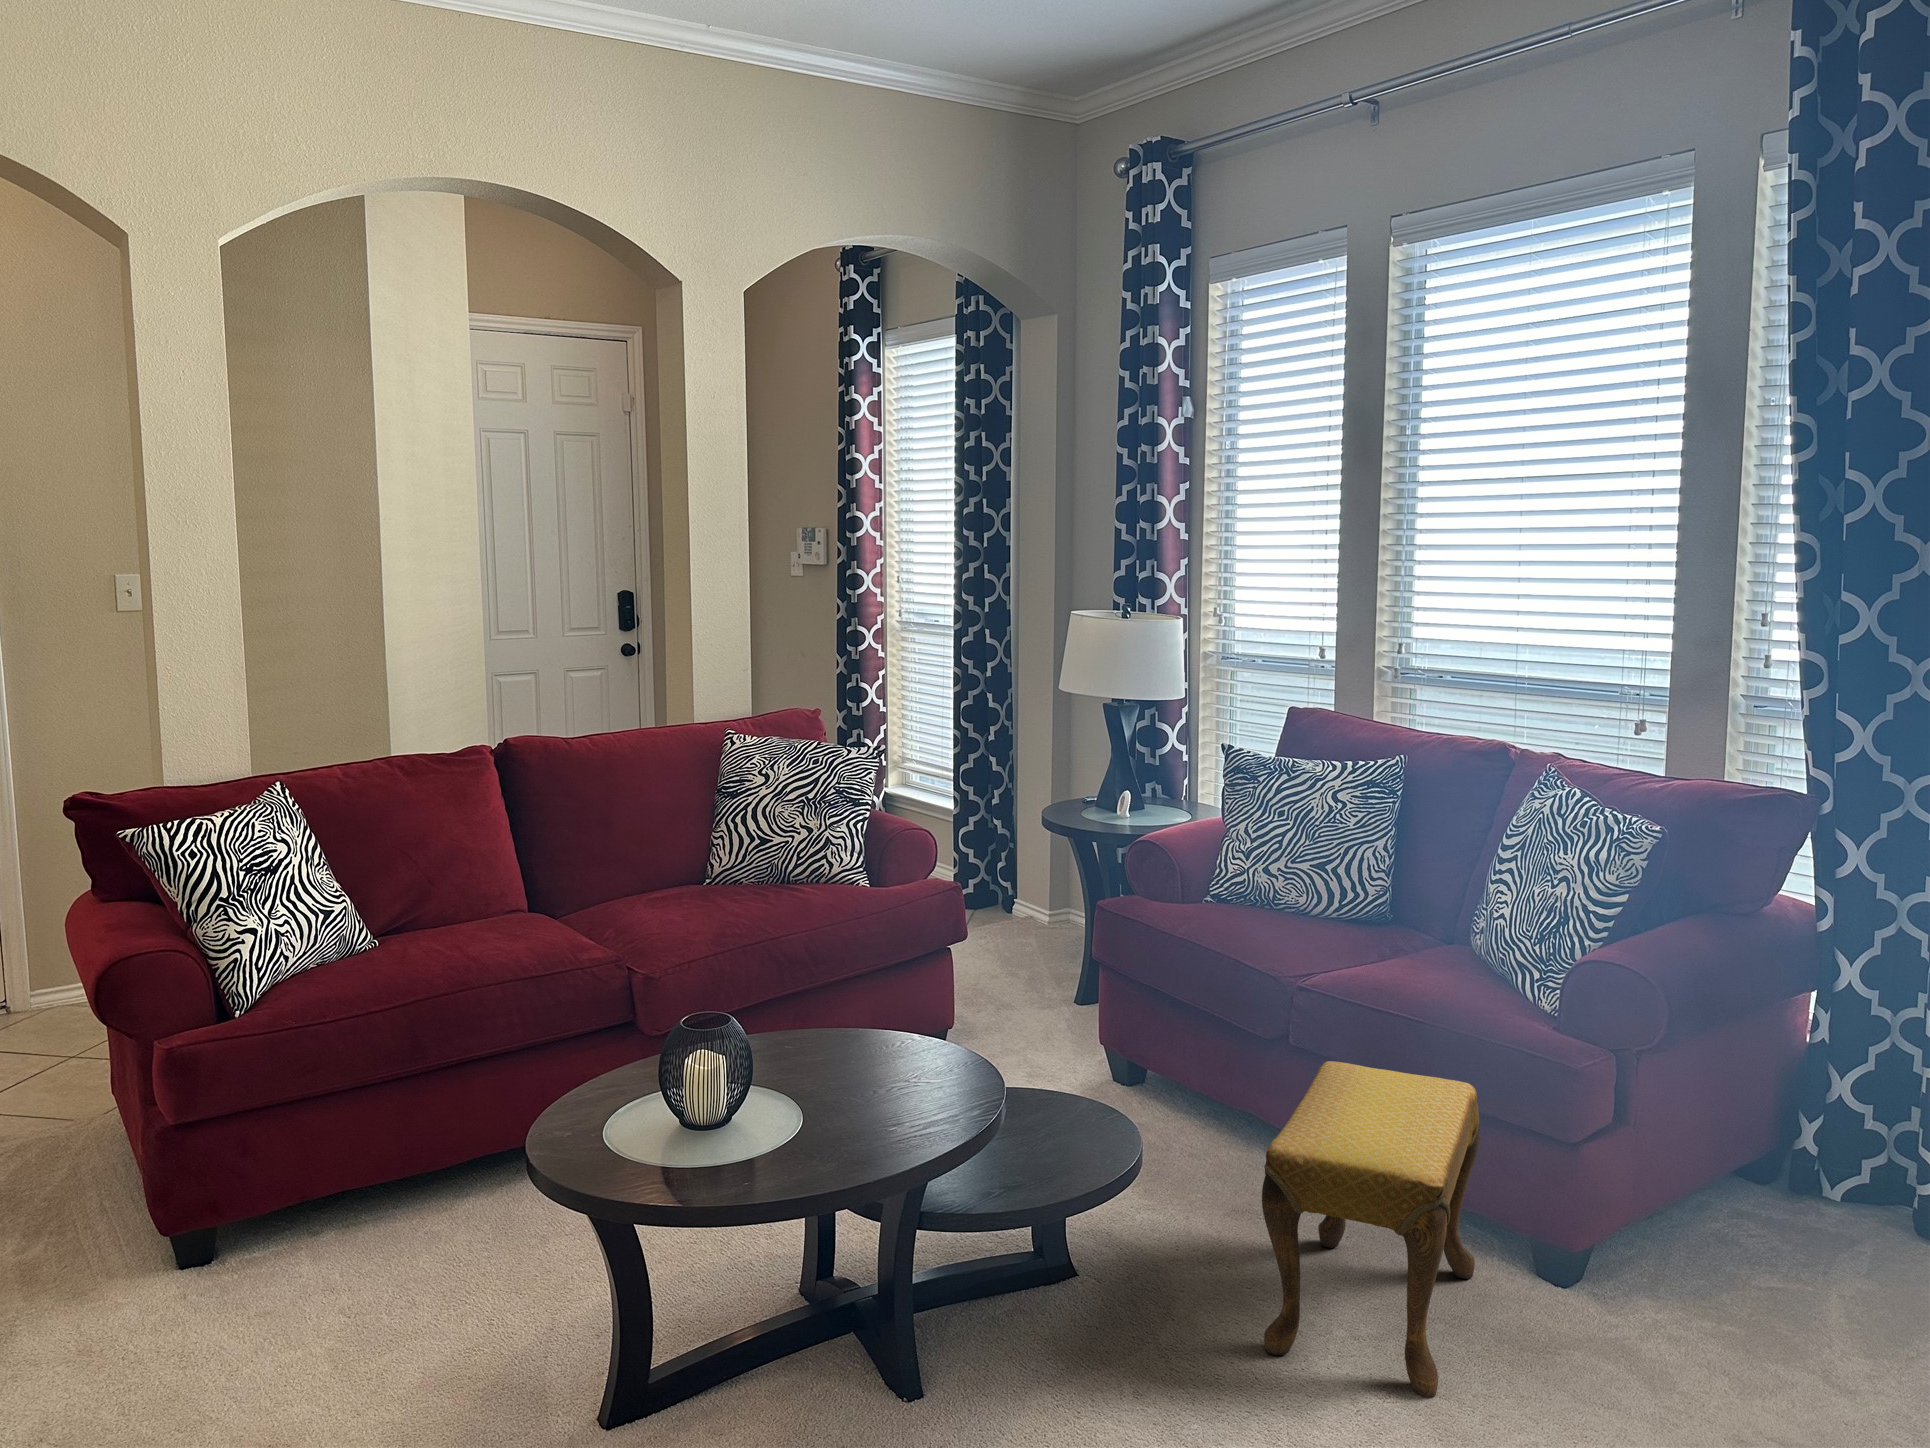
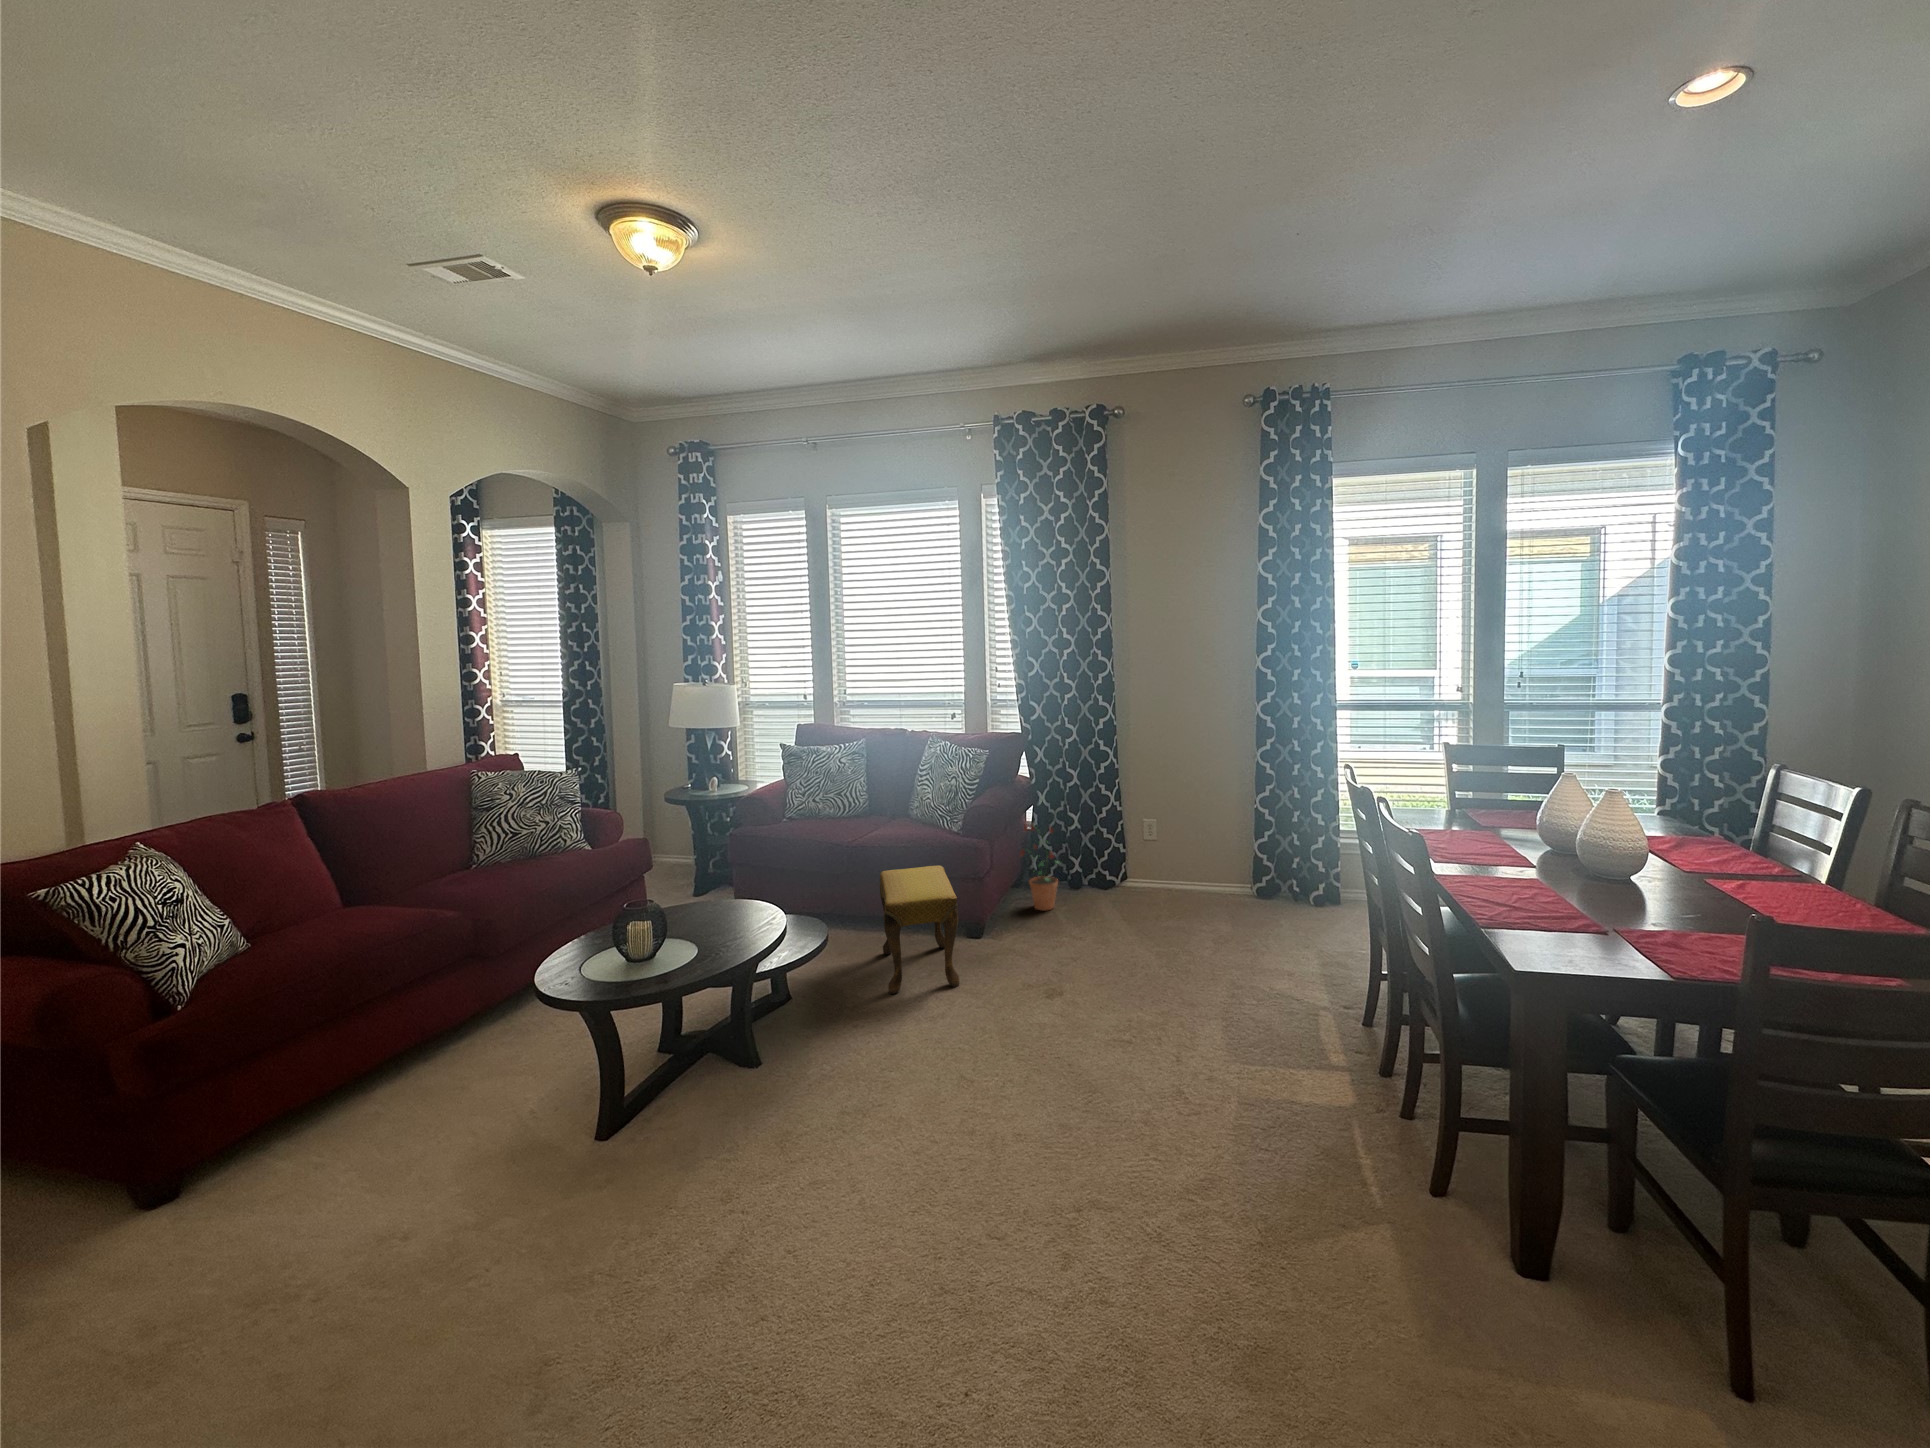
potted plant: none [1731,1027,1872,1269] -> present [1020,824,1058,910]

